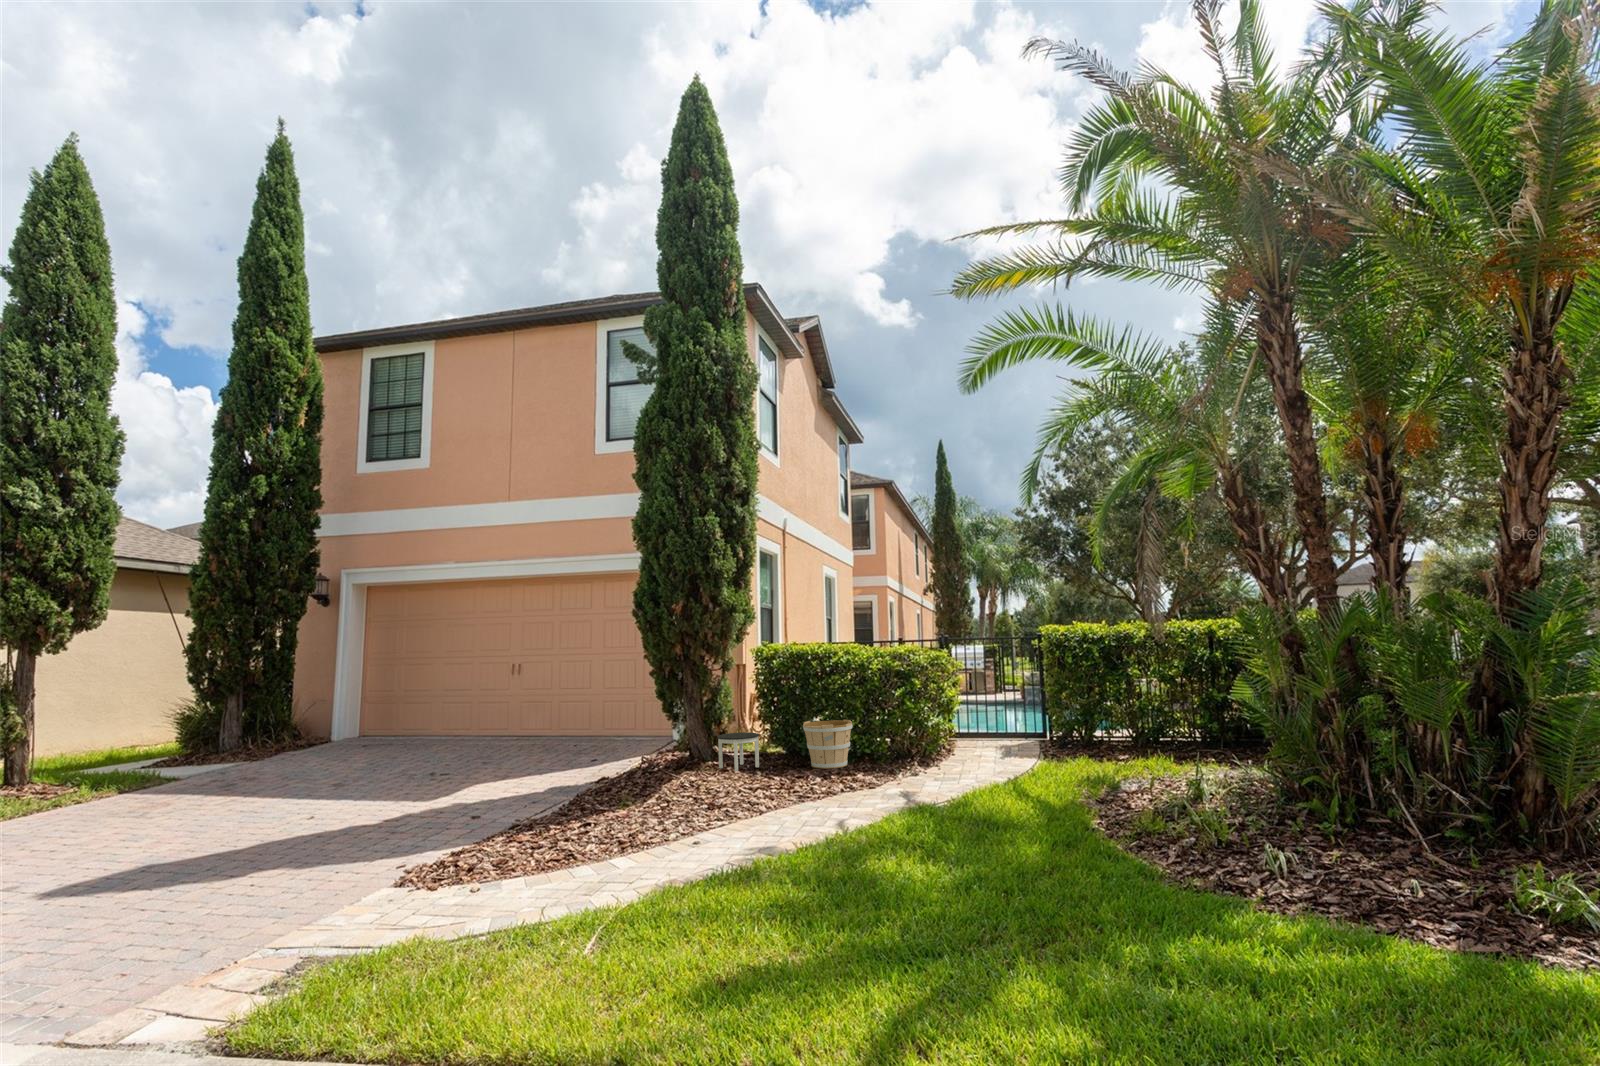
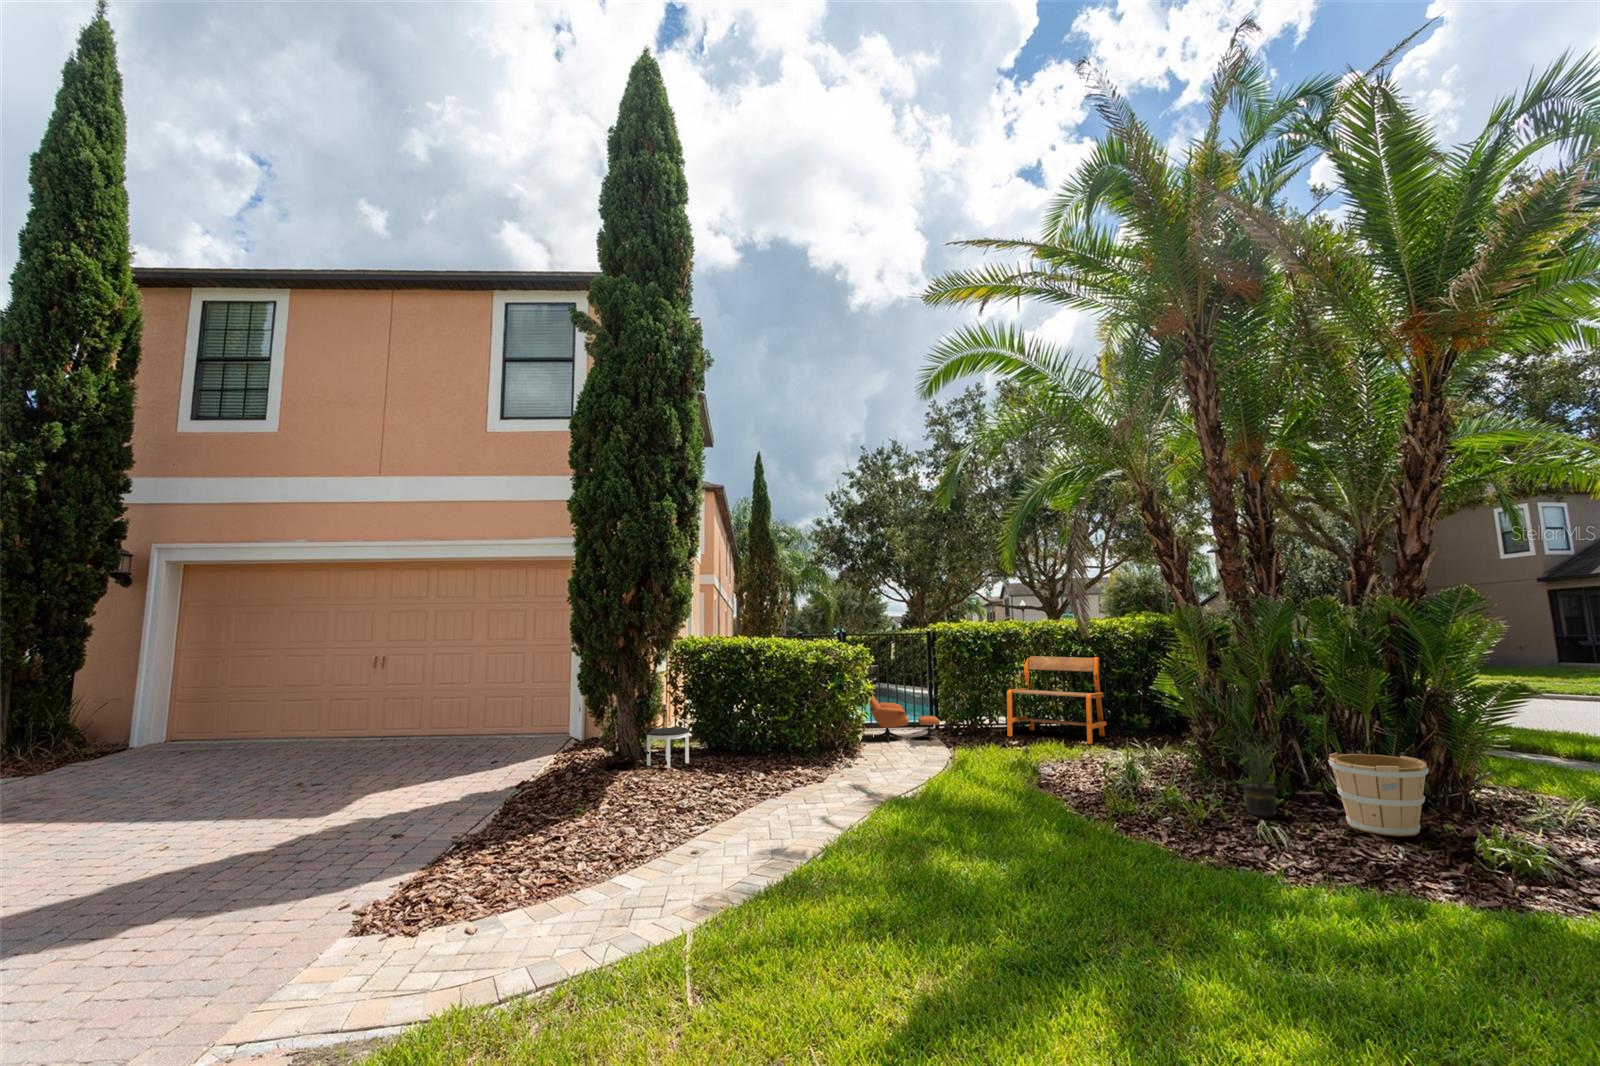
bench: none [1110,661,1226,761] -> present [1007,656,1106,744]
lounge chair: none [949,690,1038,754] -> present [868,690,944,743]
wooden bucket: present [803,719,853,769] -> present [1328,753,1429,836]
potted plant: none [1262,740,1323,840] -> present [1237,735,1278,816]

